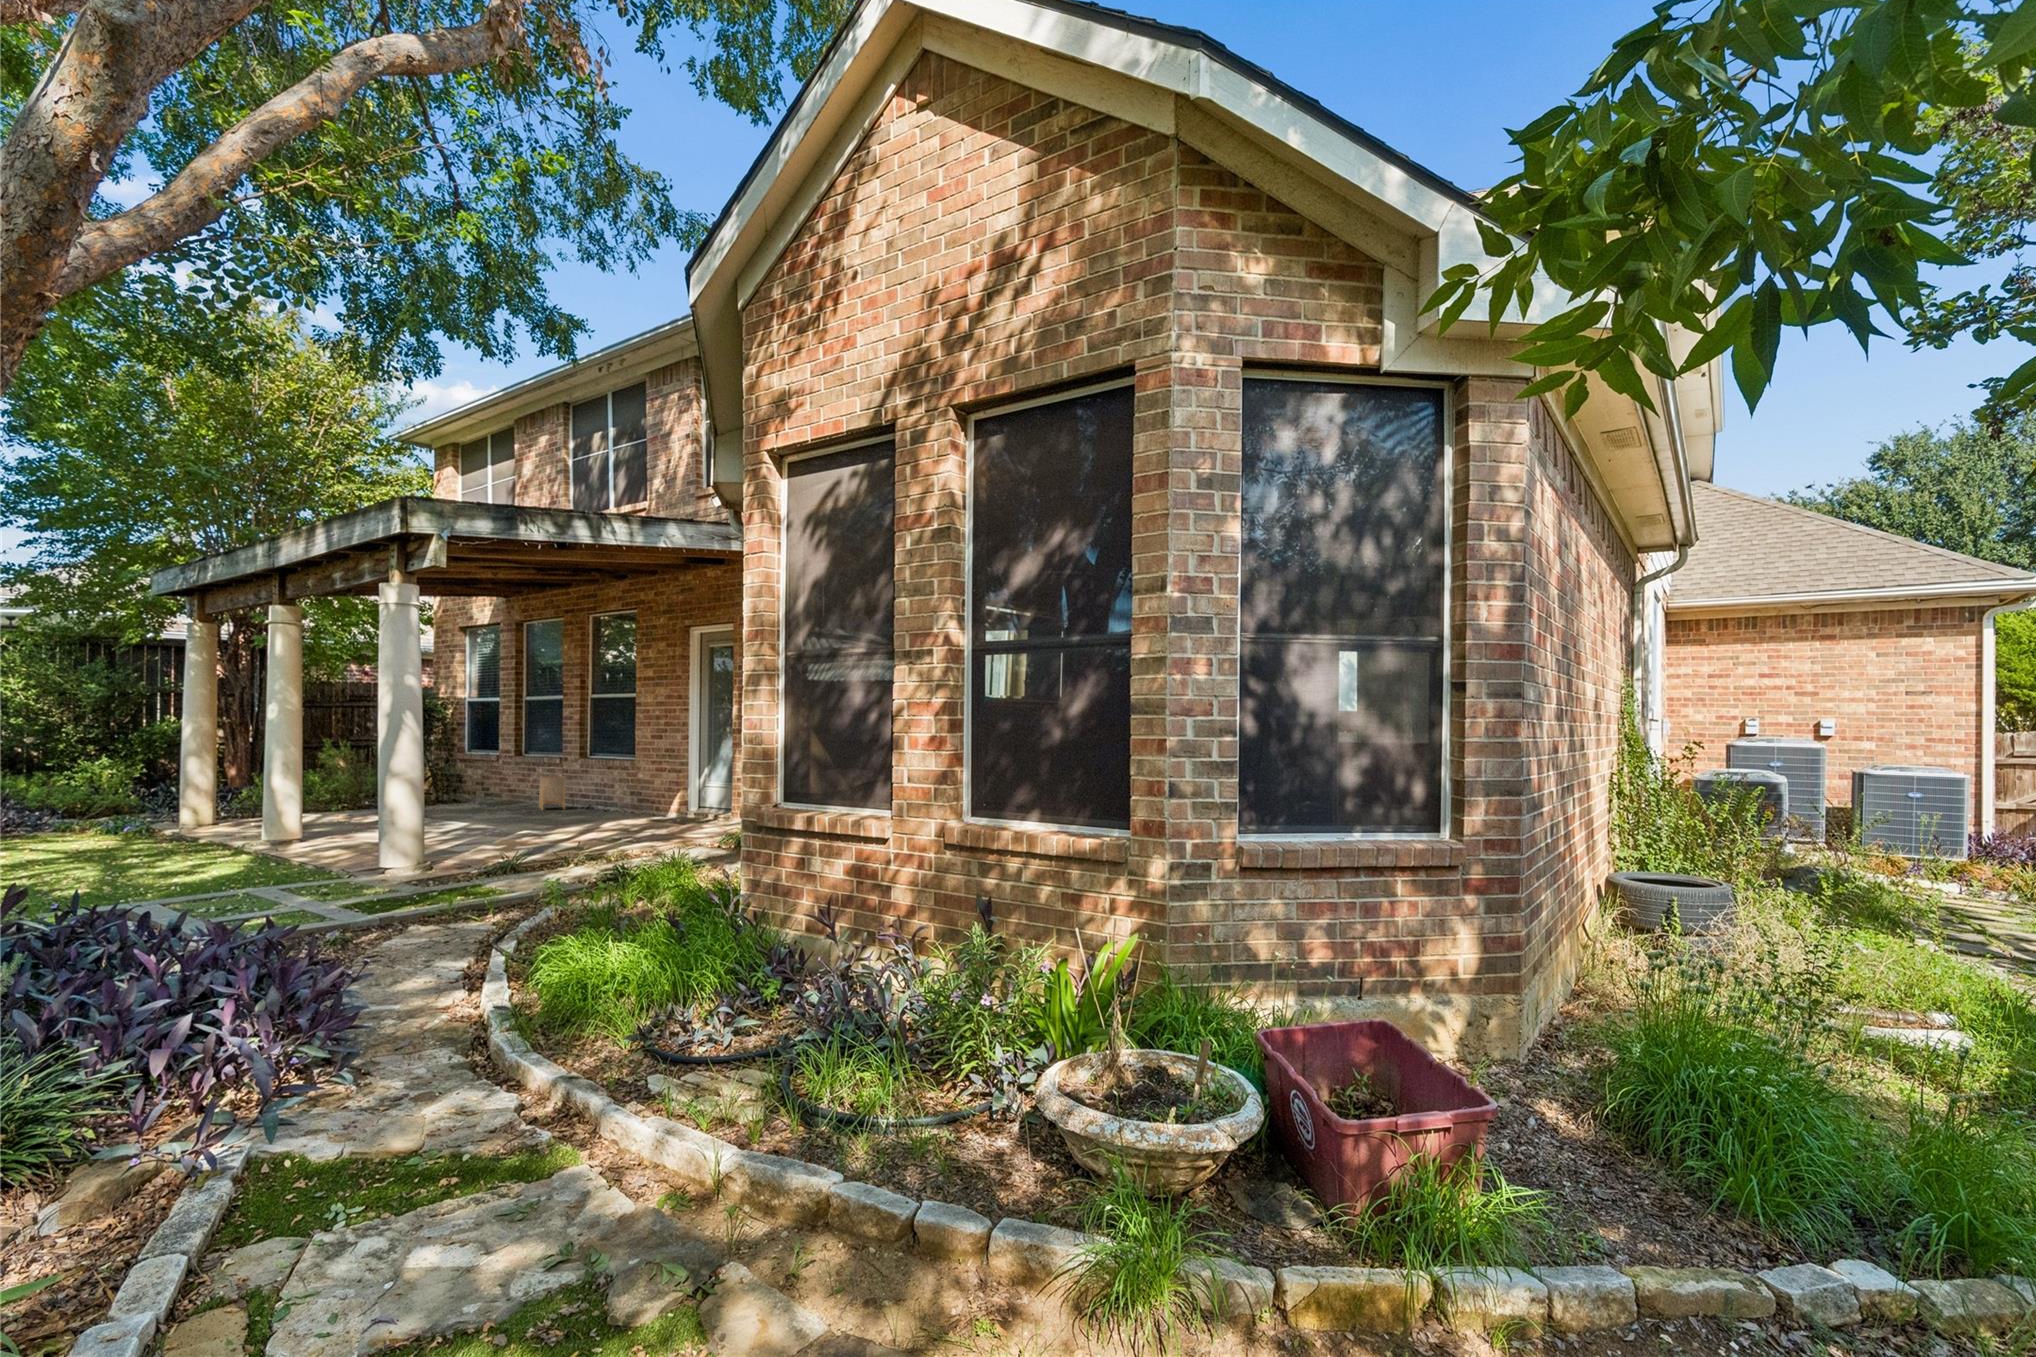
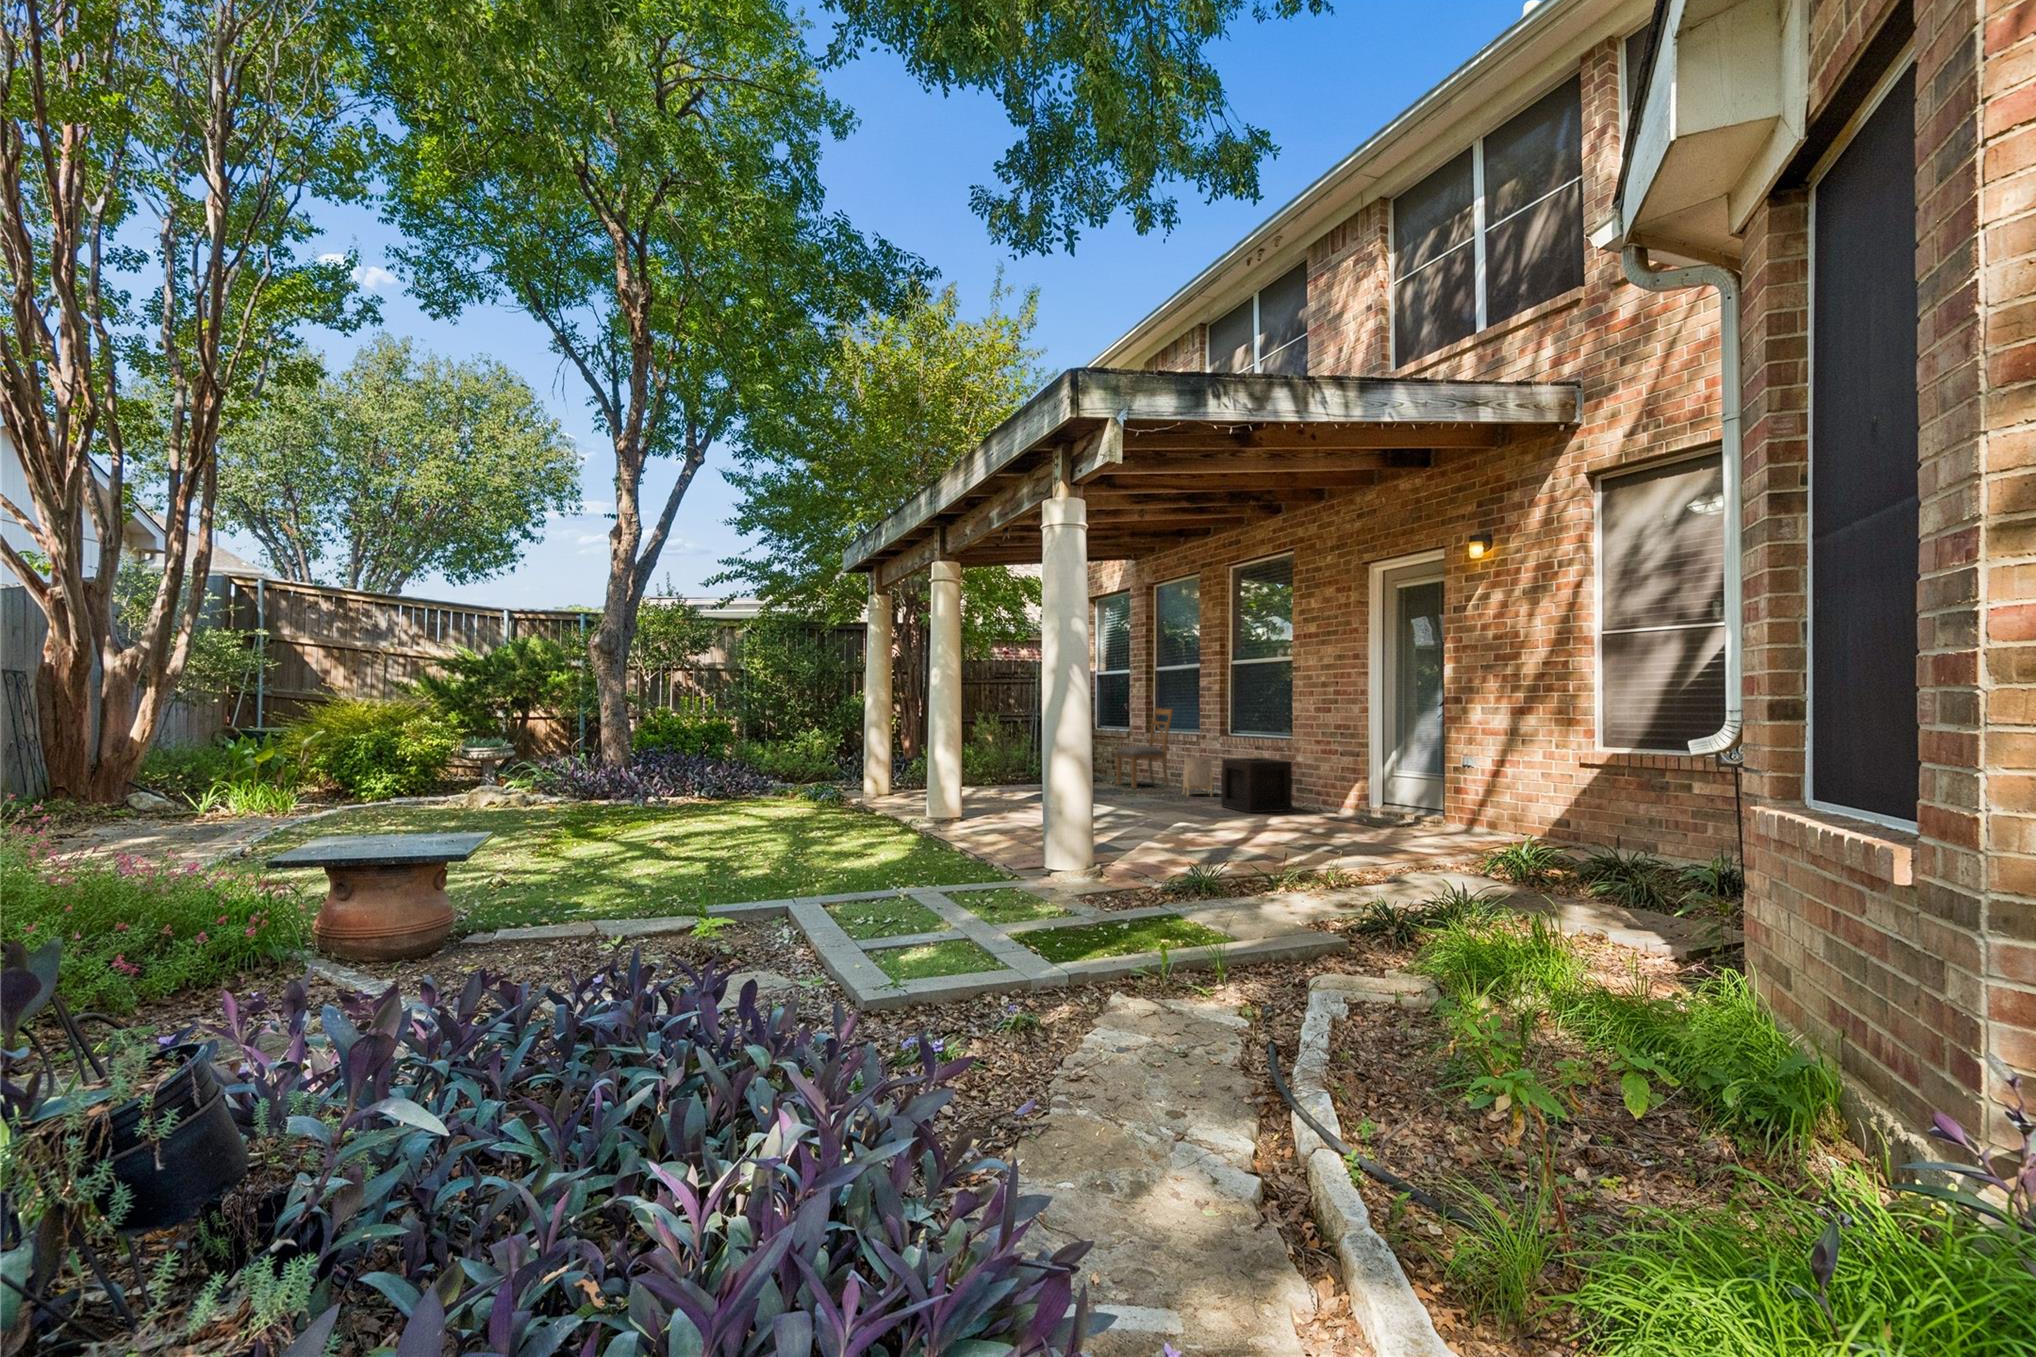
chair: none [476,733,535,806] -> present [1116,708,1173,788]
wooden crate: none [568,775,628,820] -> present [1221,757,1293,813]

